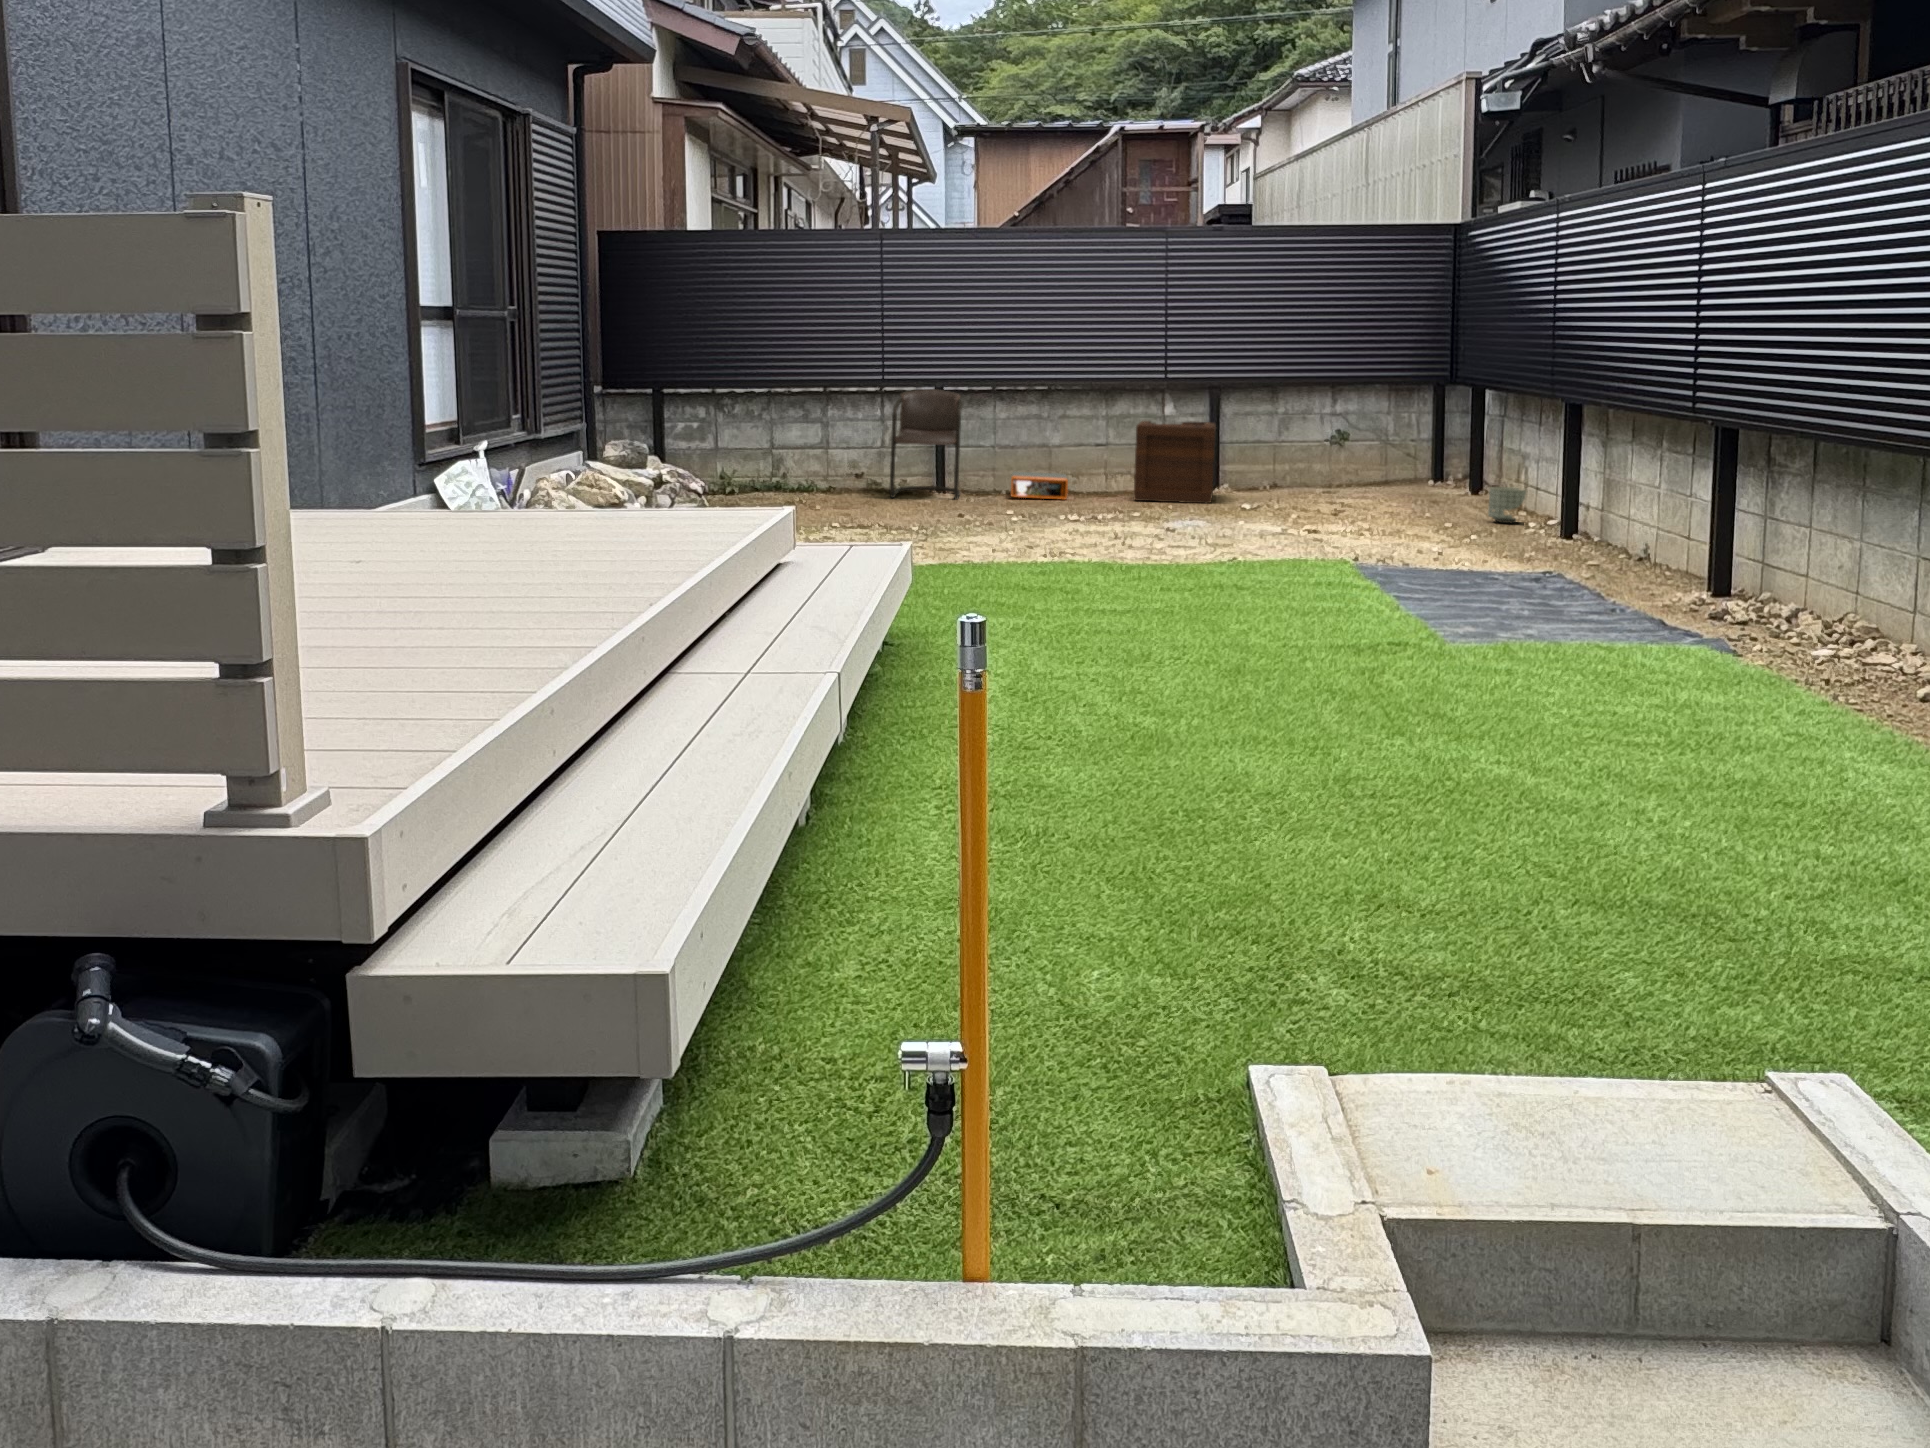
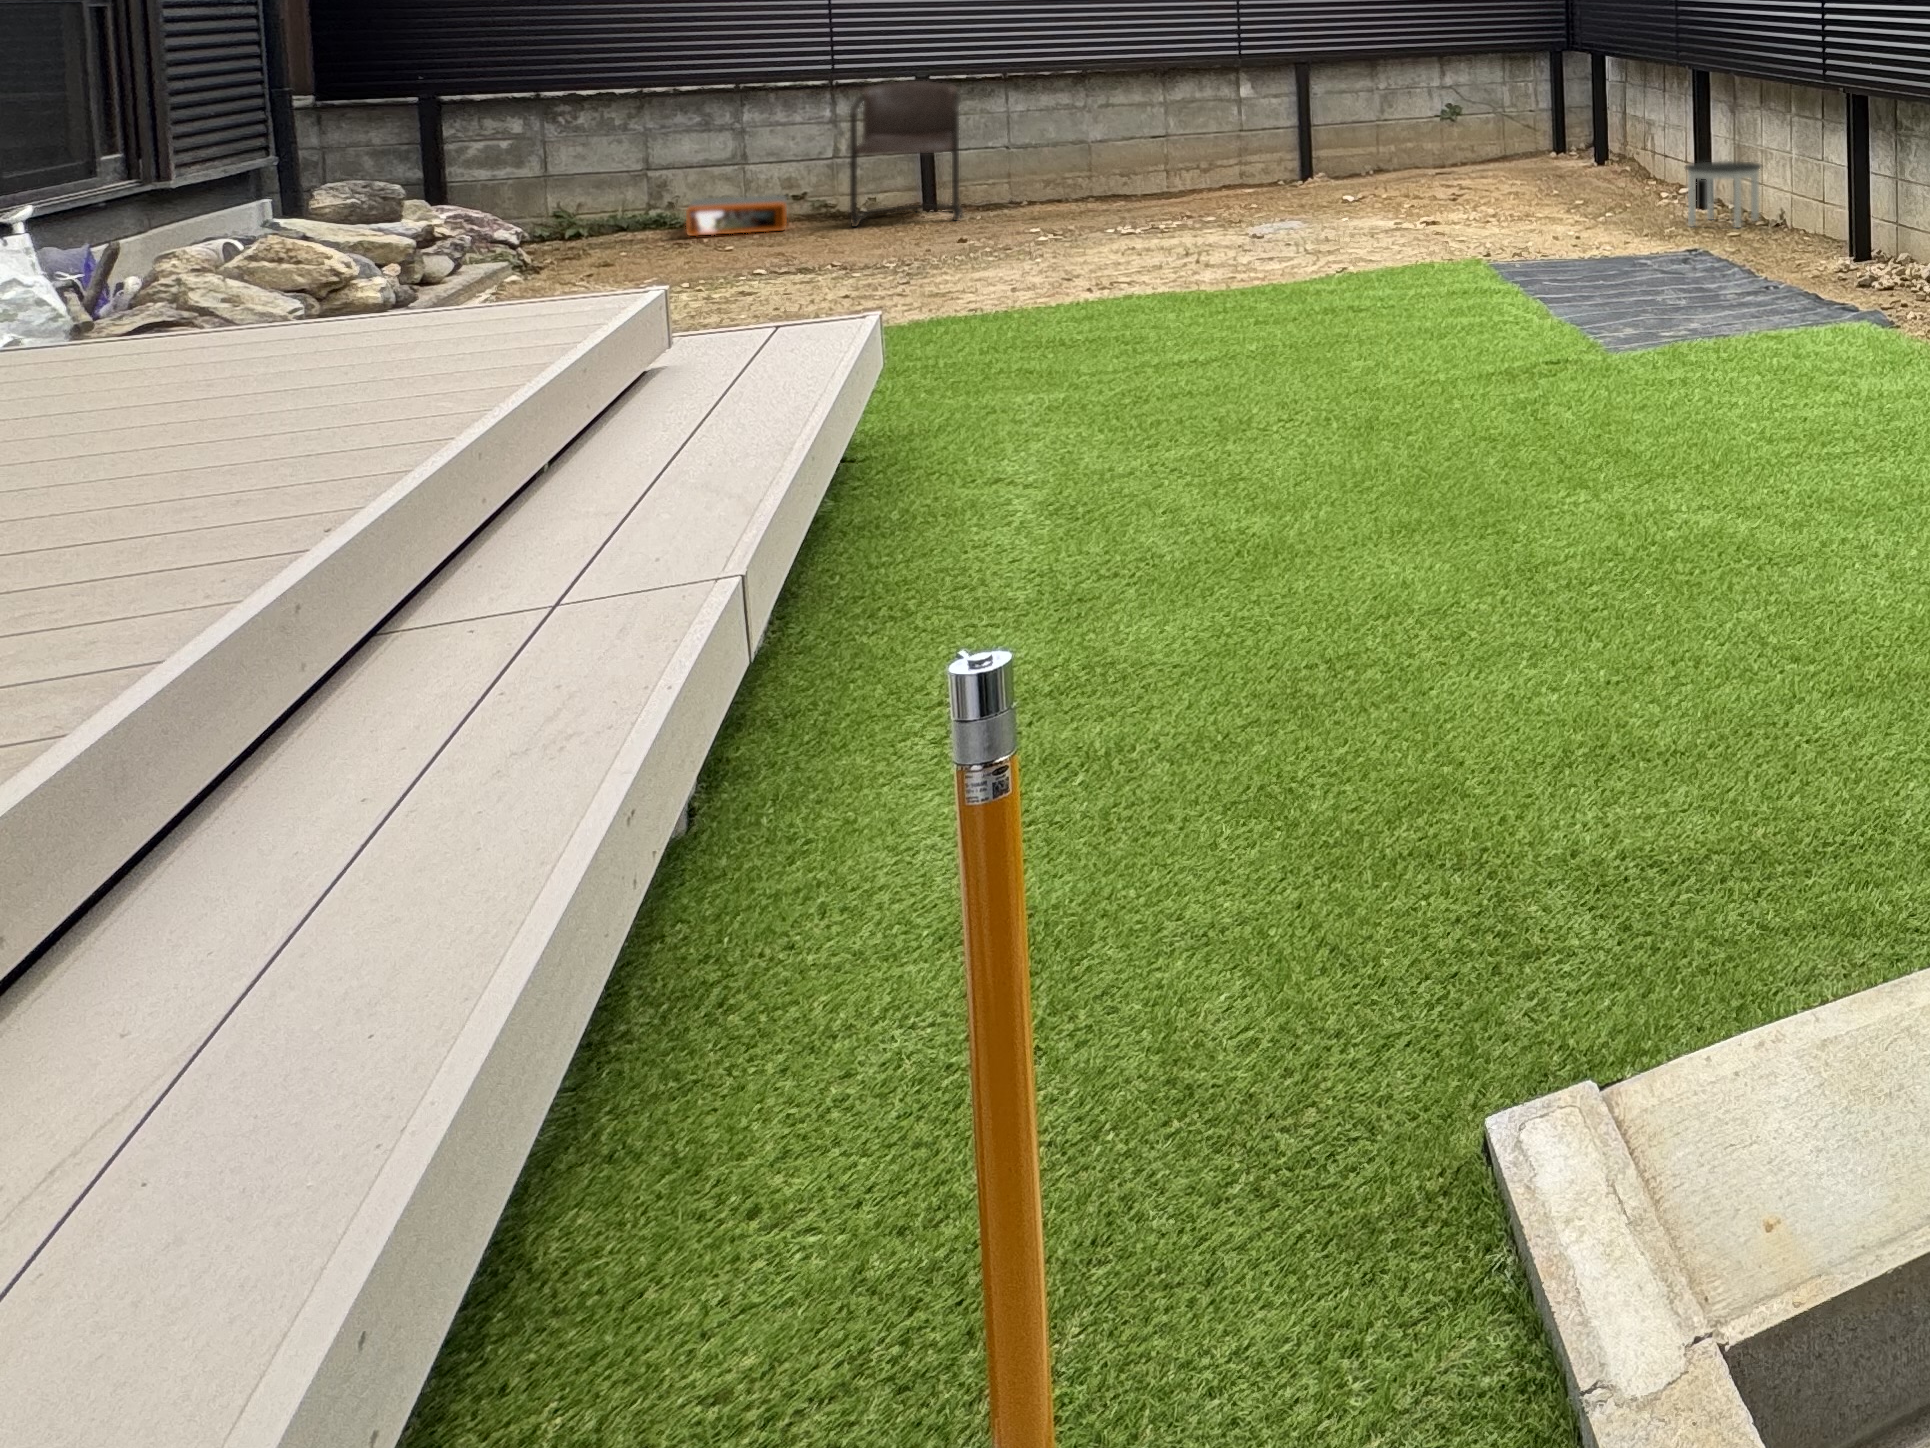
wooden crate: present [1134,421,1216,503] -> none [1209,102,1310,200]
storage box: present [1011,472,1068,500] -> present [686,195,787,236]
planter: present [1488,487,1526,523] -> none [1621,153,1658,191]
round table: none [1546,496,1628,562] -> present [1684,161,1761,228]

